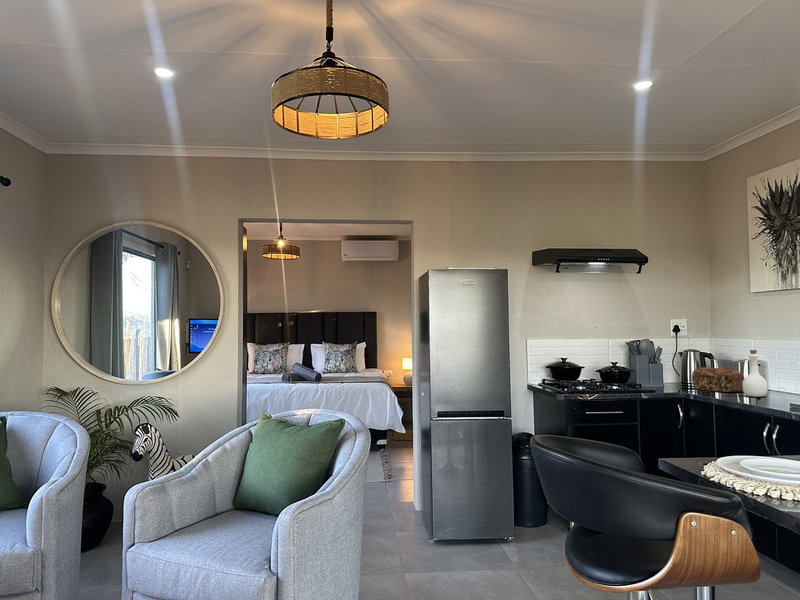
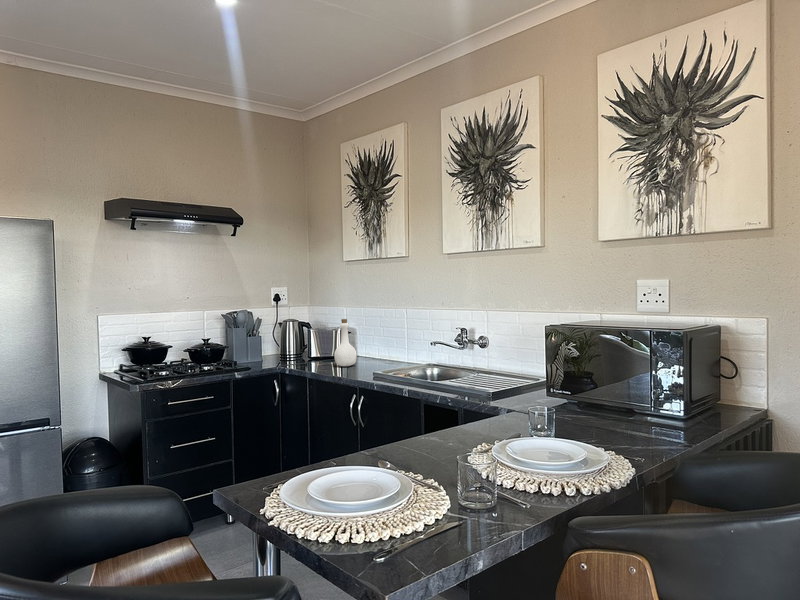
bread loaf: present [692,367,745,392] -> none [289,338,337,363]

